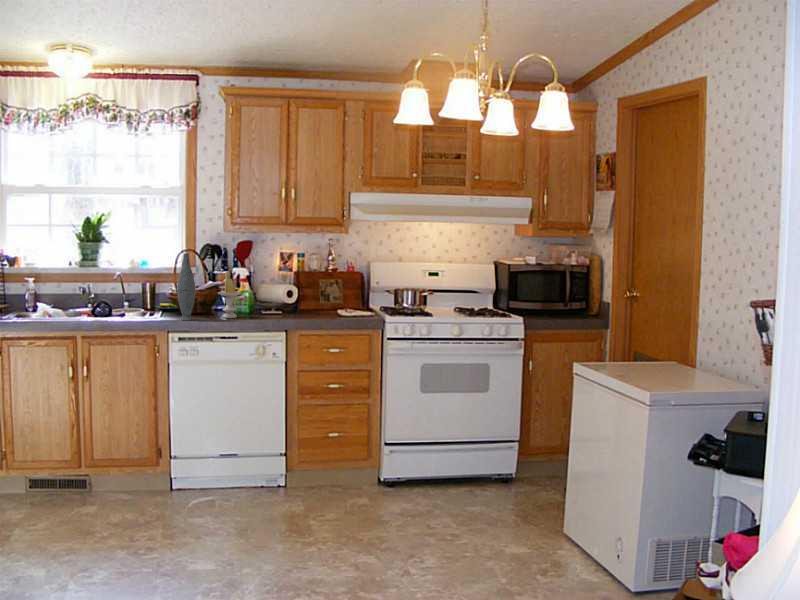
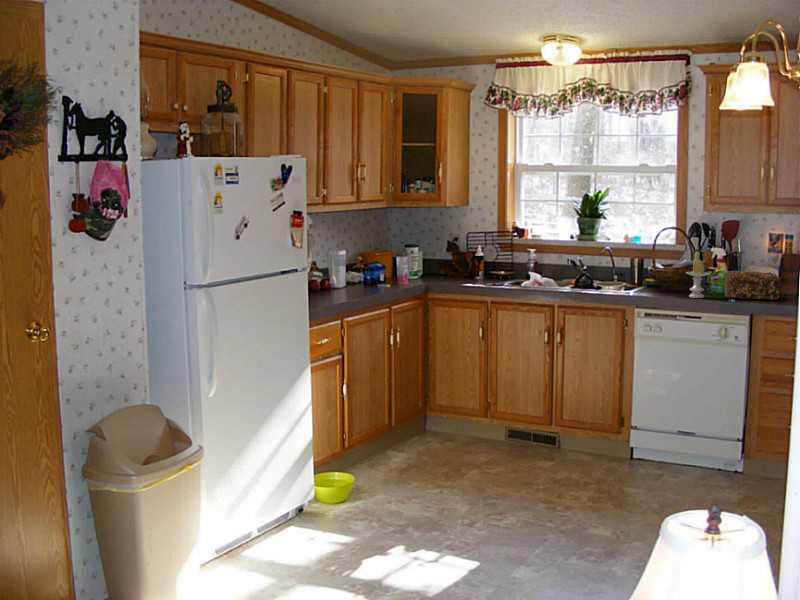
vase: present [177,253,195,320] -> none [646,233,663,297]
bread loaf: none [253,288,308,316] -> present [724,271,780,300]

